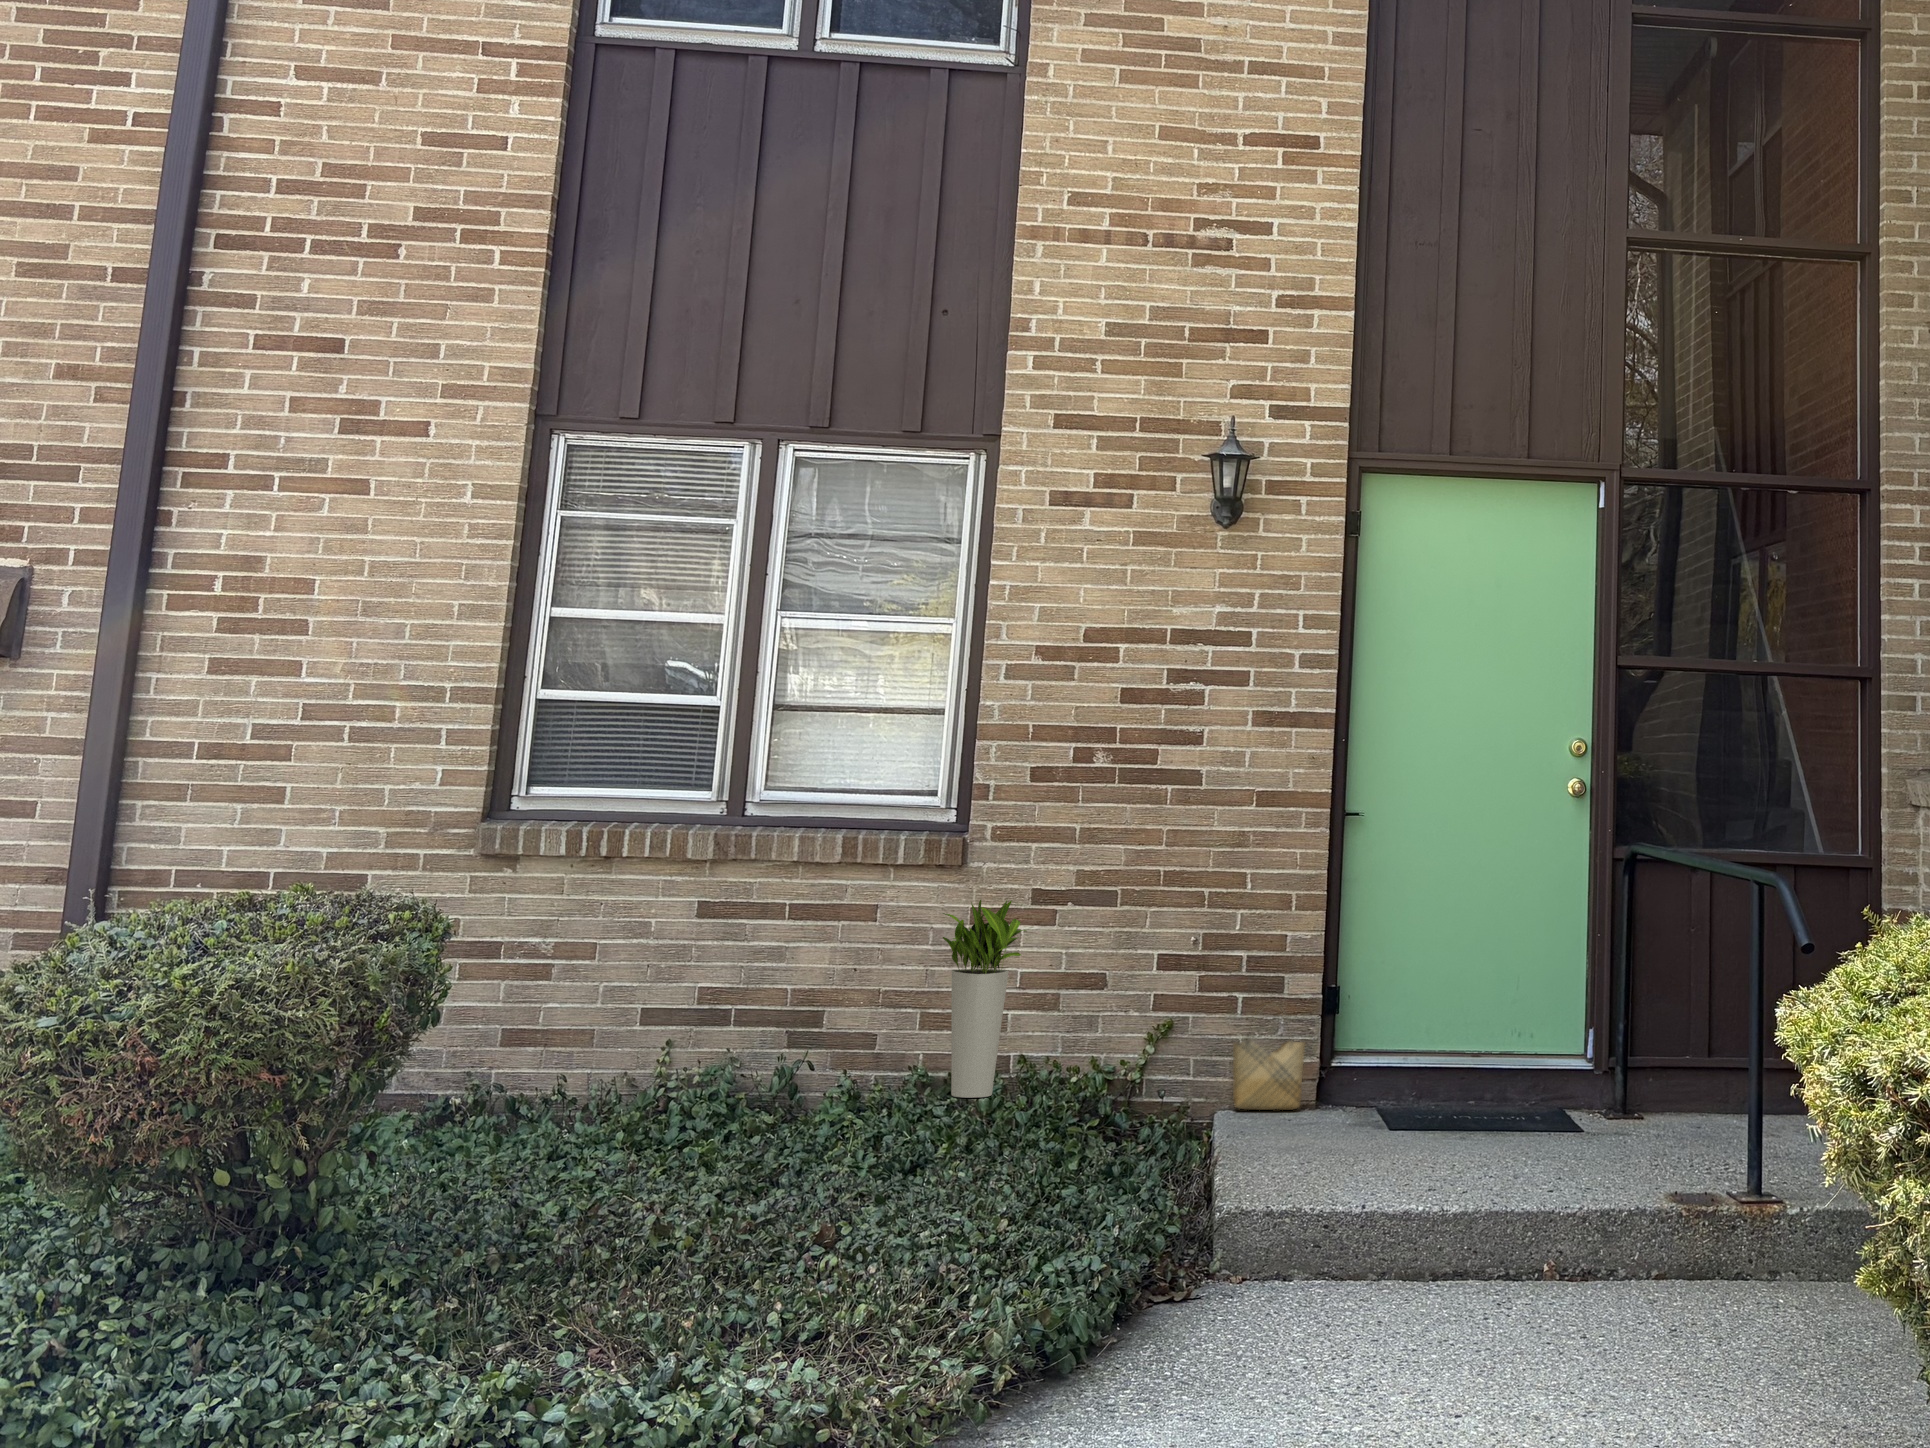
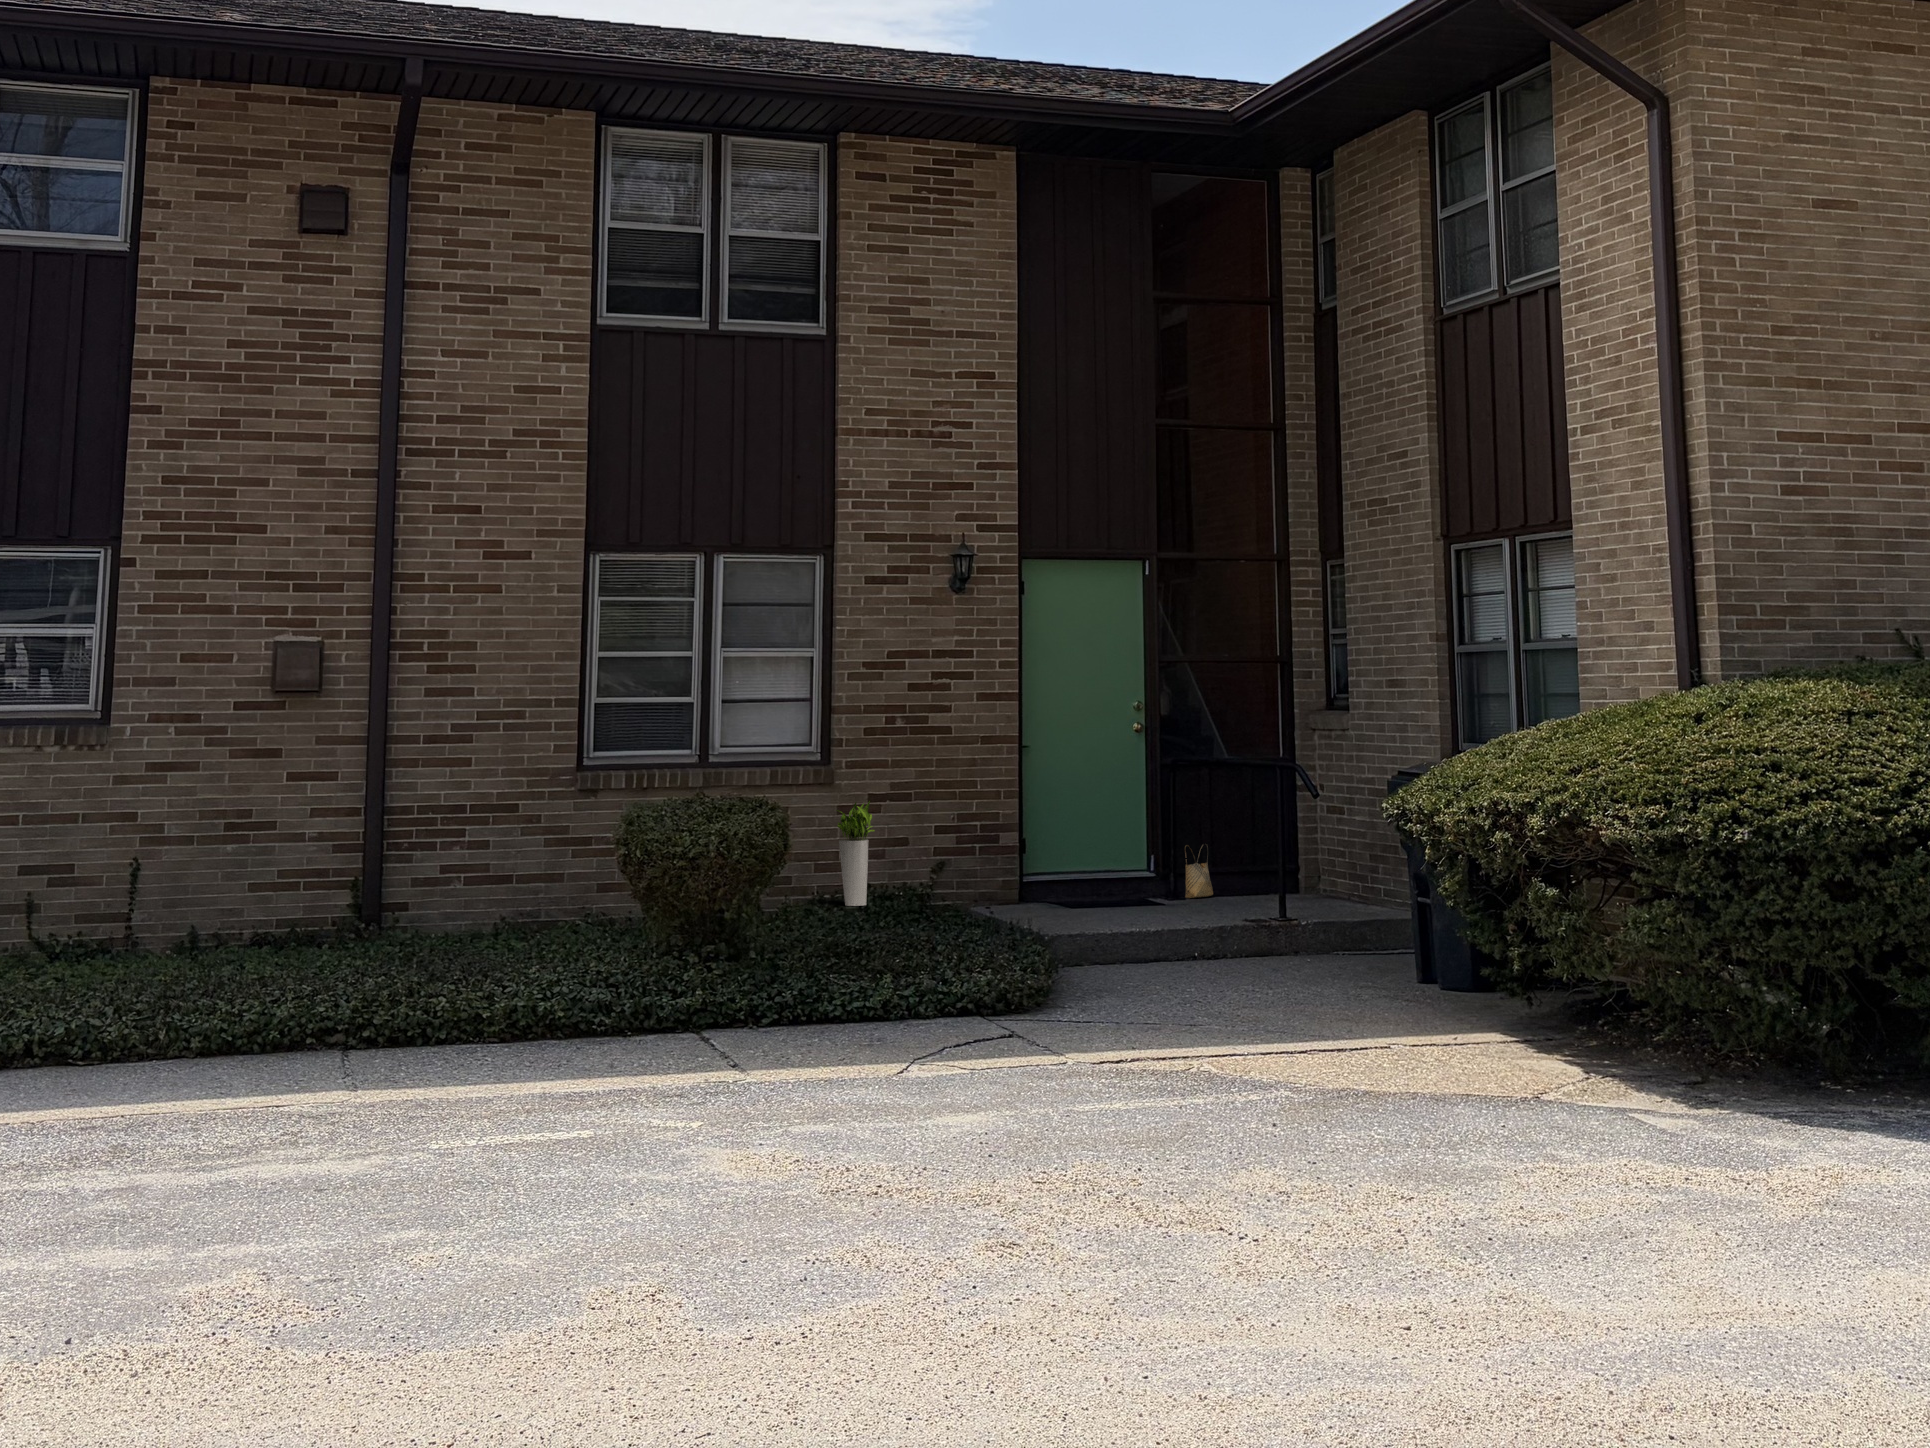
woven basket: present [1233,1004,1305,1110] -> present [1185,845,1213,898]

